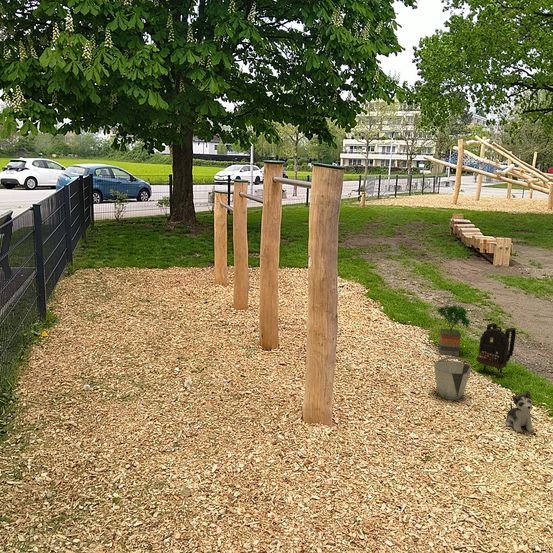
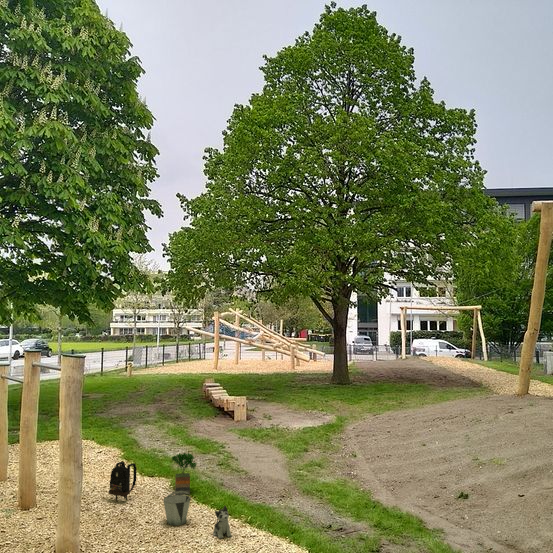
backpack: present [477,323,516,373] -> present [109,462,137,500]

